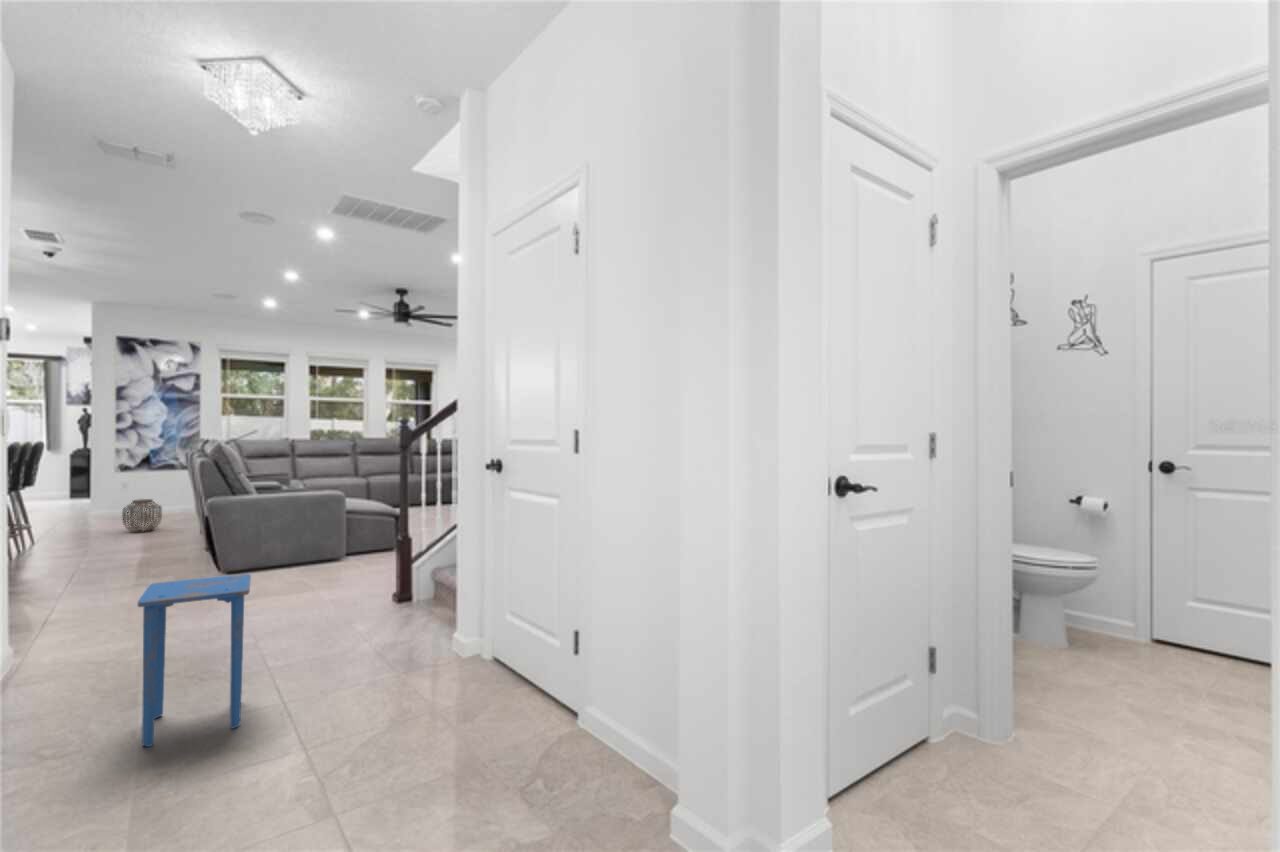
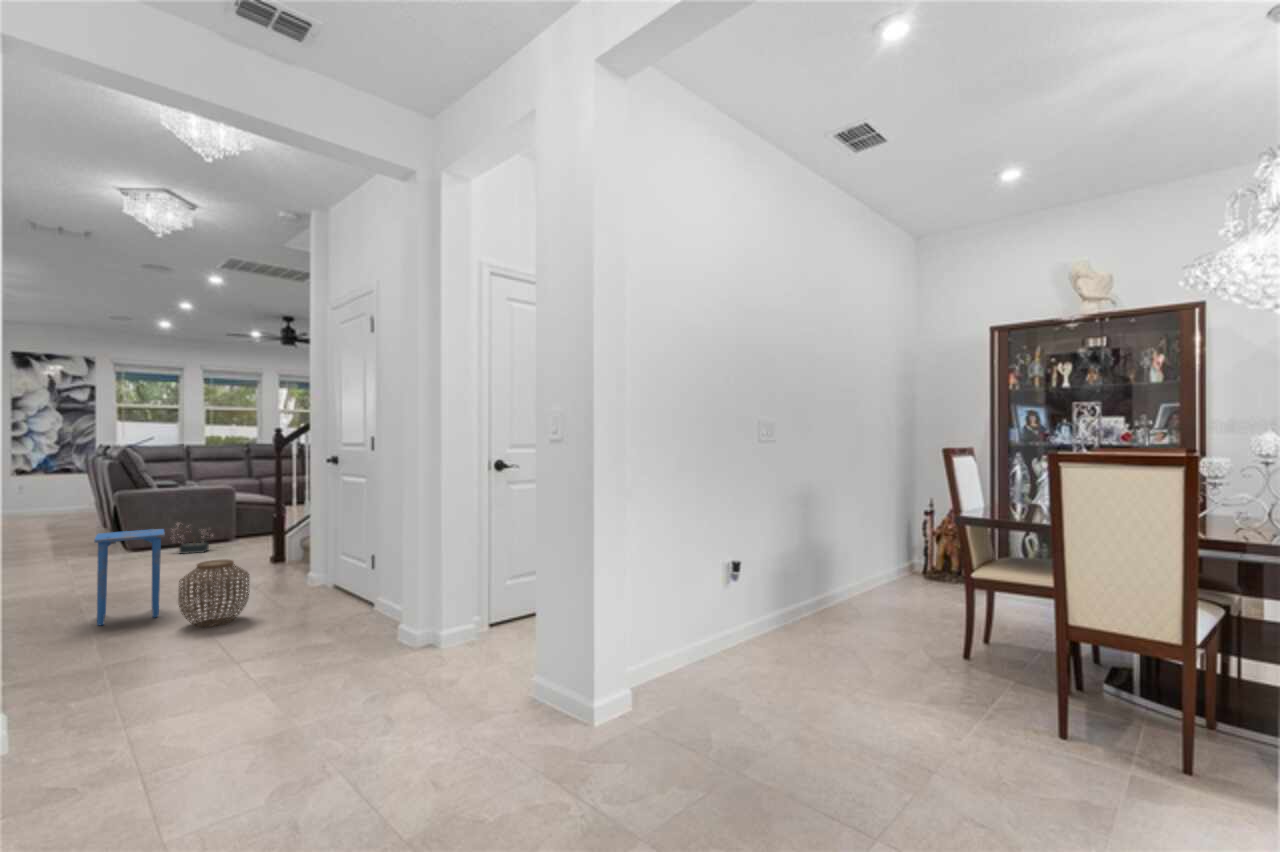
woven basket: present [123,499,162,533] -> present [178,559,250,627]
decorative plant: none [270,539,322,581] -> present [172,523,213,554]

